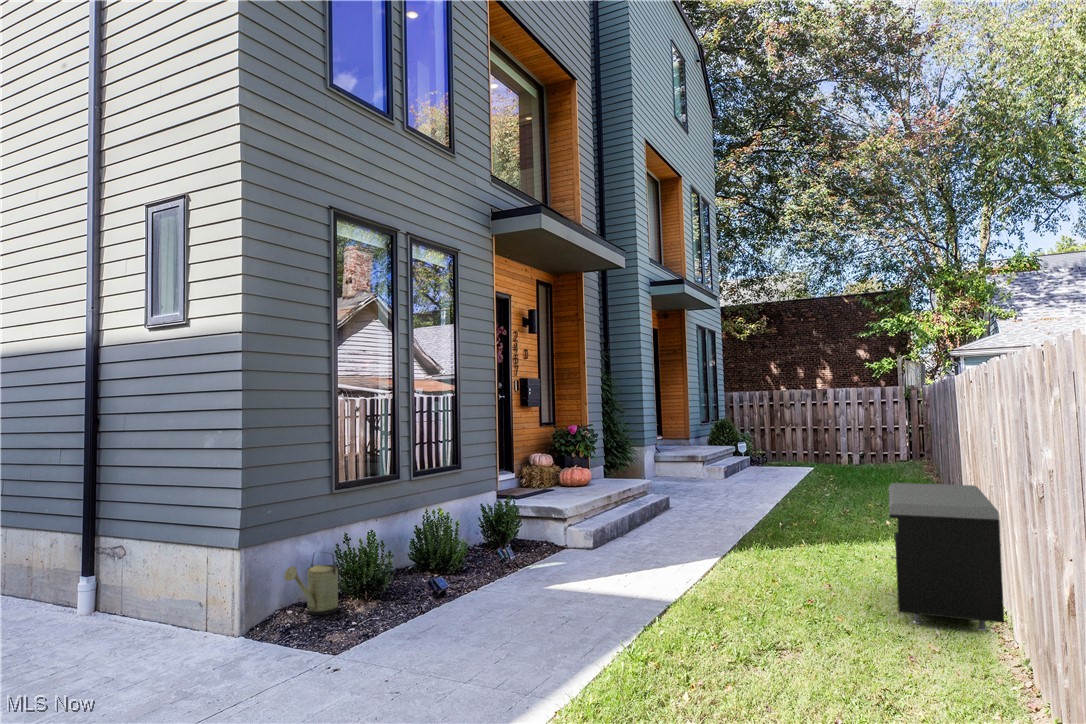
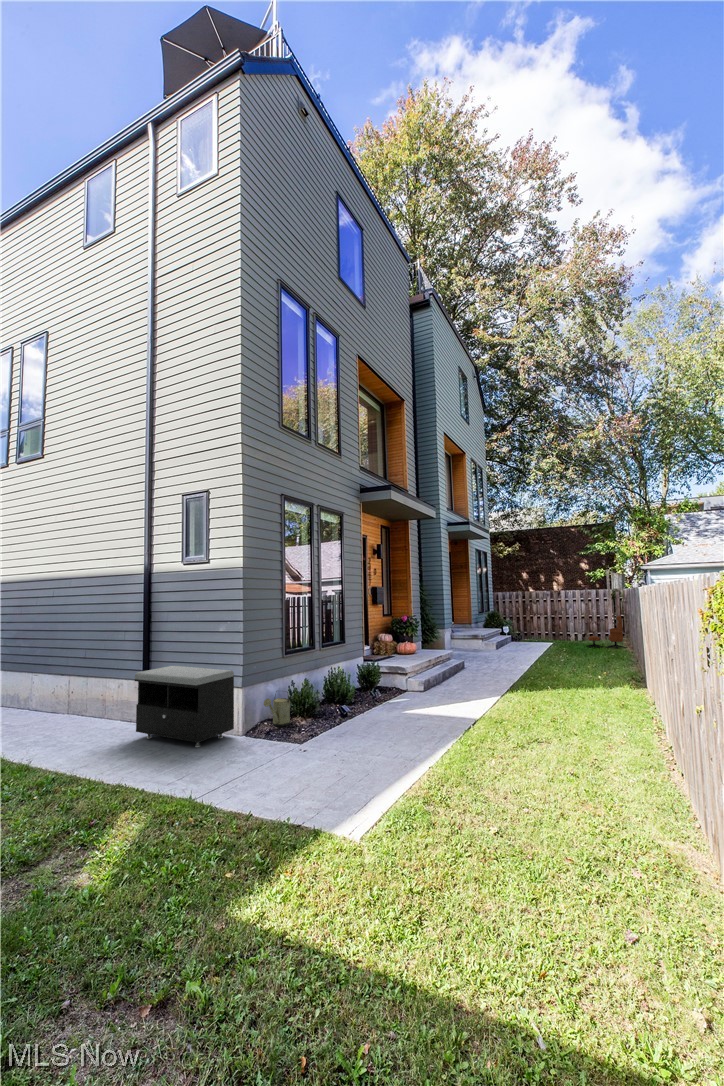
lounge chair: none [864,424,930,476] -> present [588,616,626,649]
storage bench: present [889,483,1004,631] -> present [135,666,234,747]

